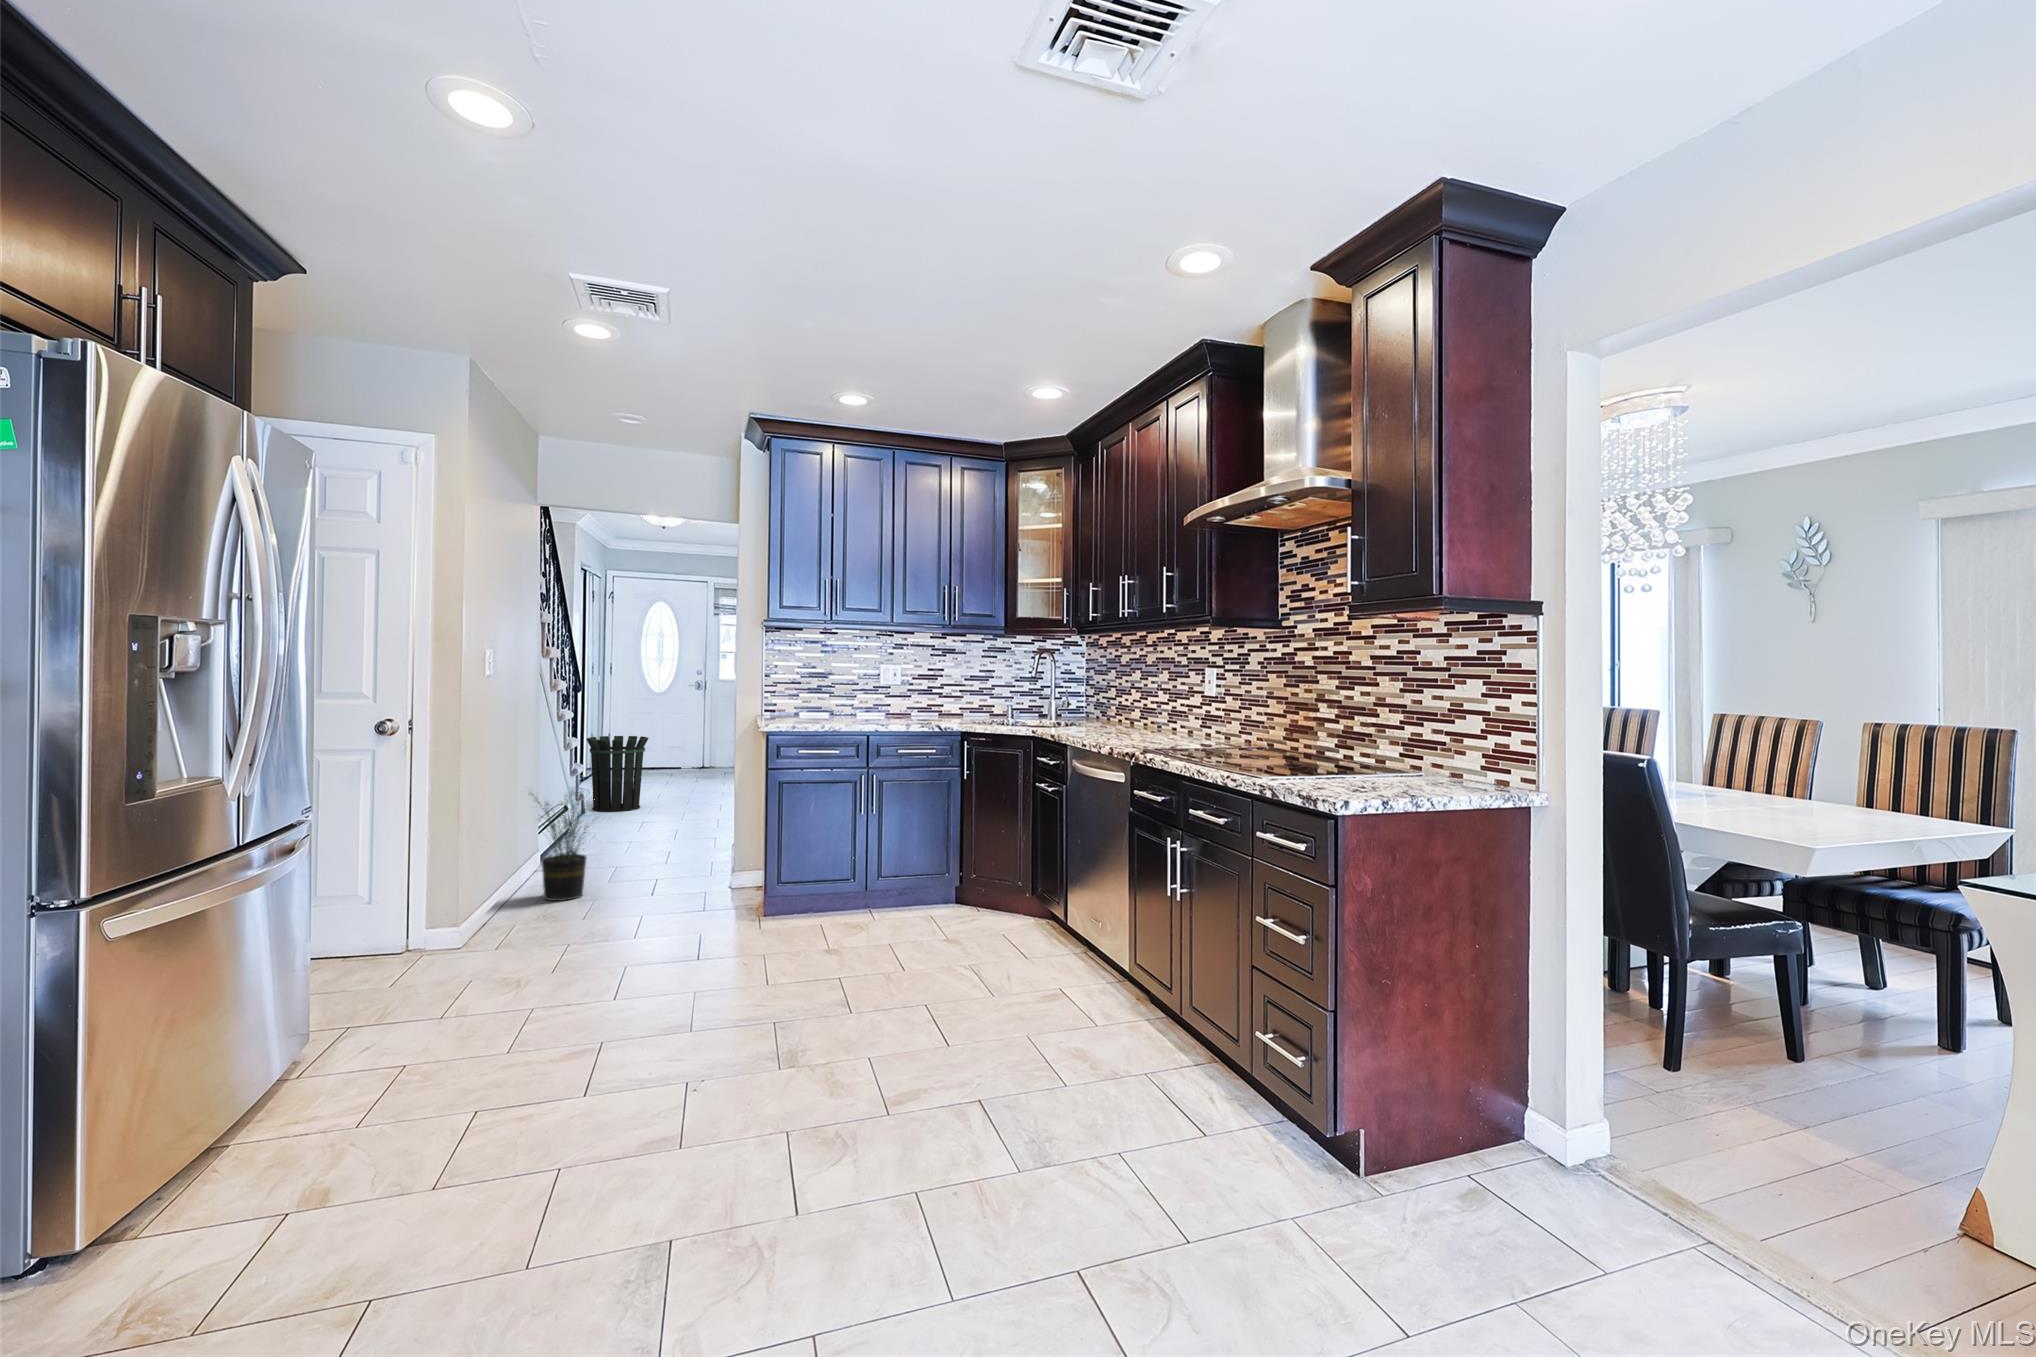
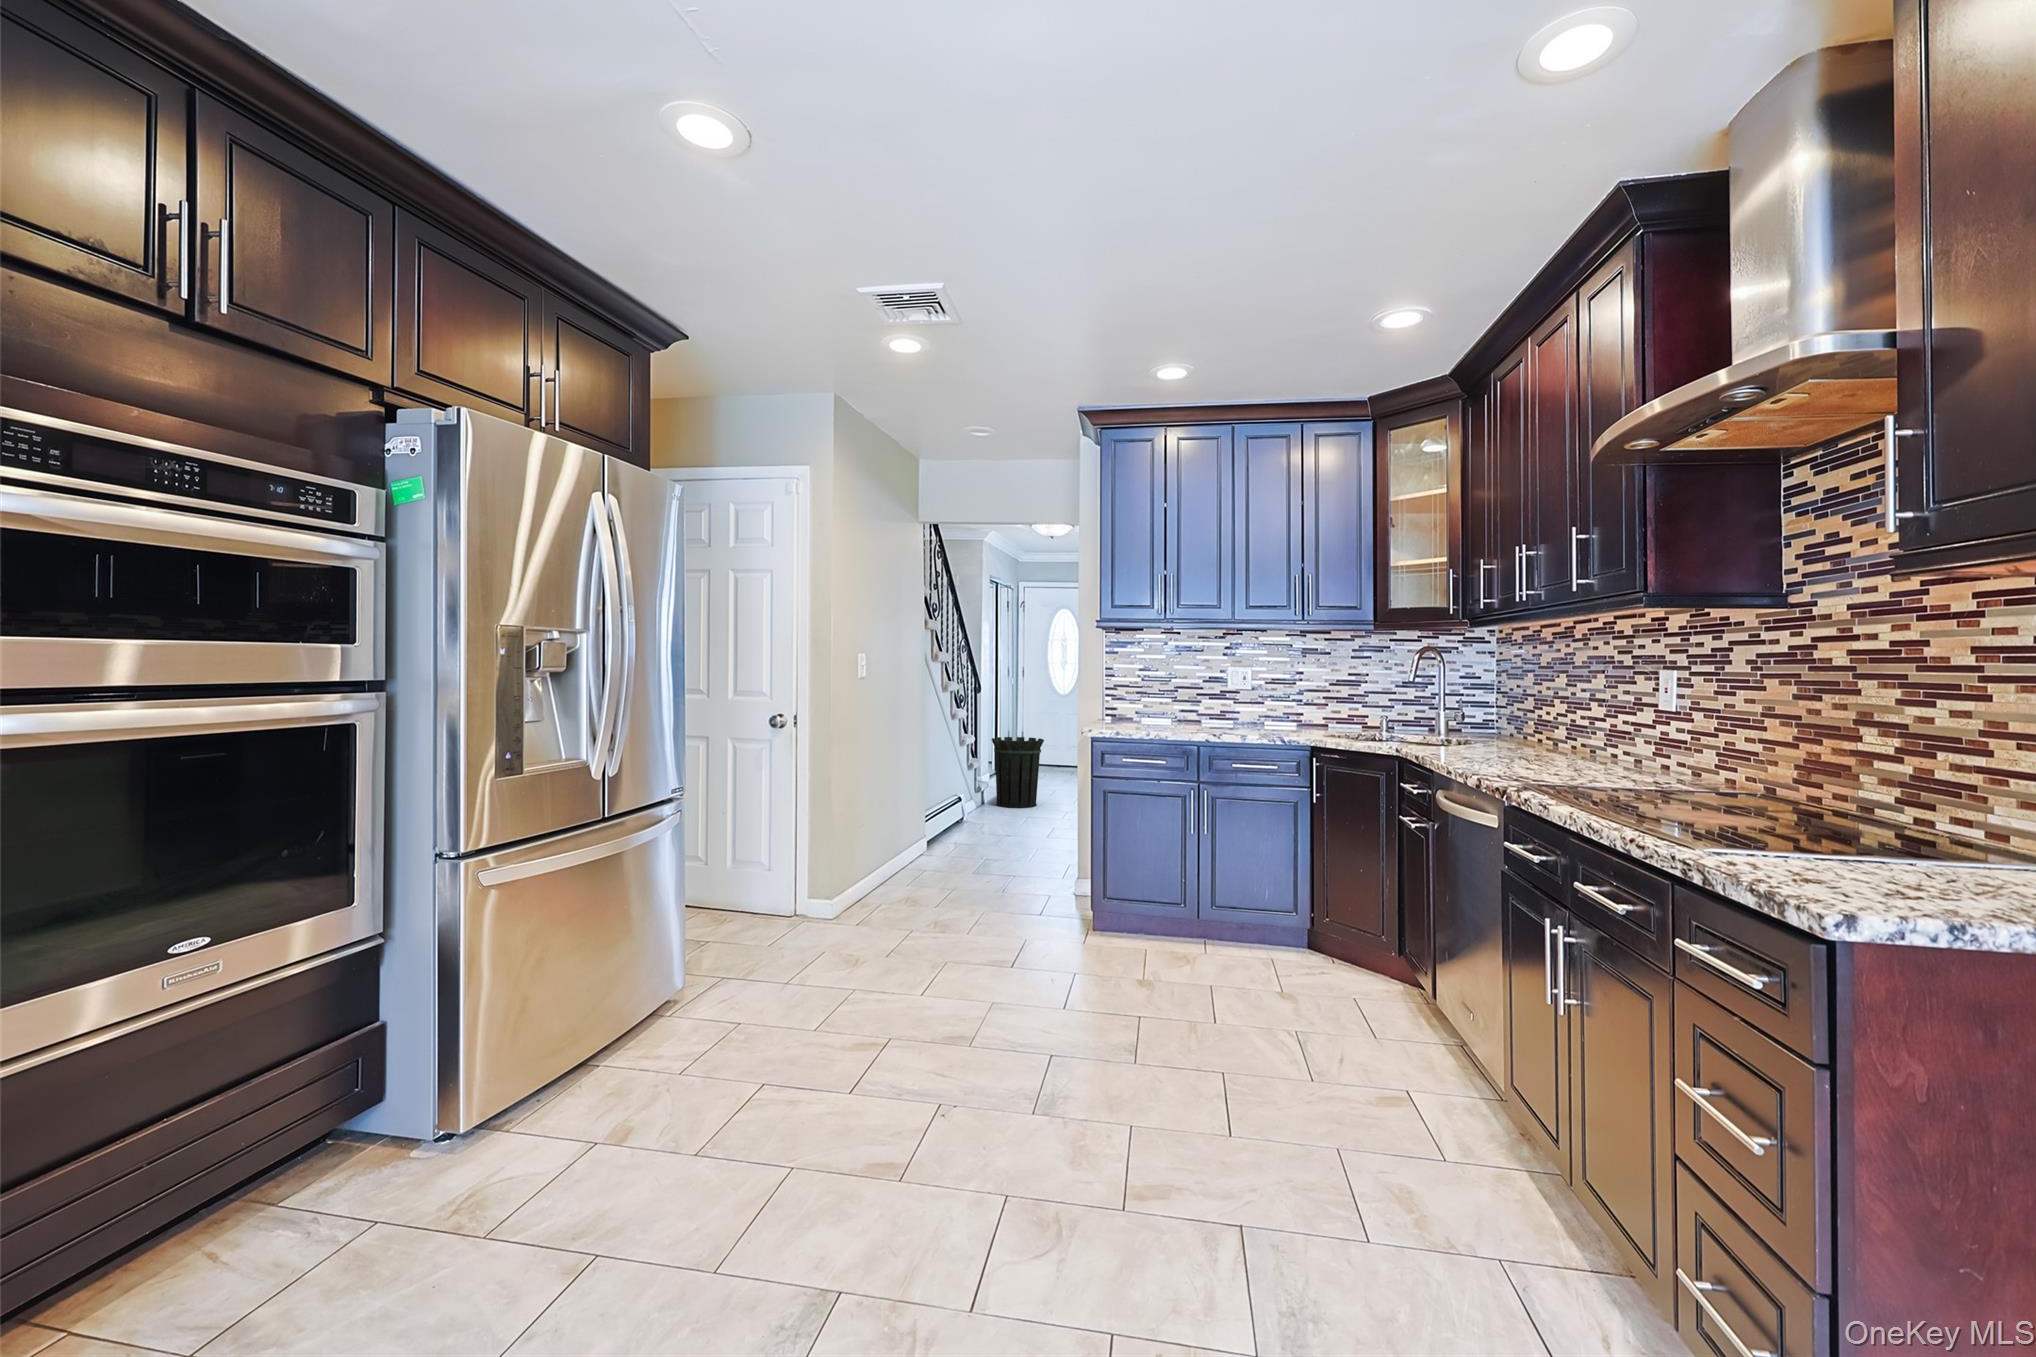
potted plant: present [531,784,595,901] -> none [889,776,959,891]

